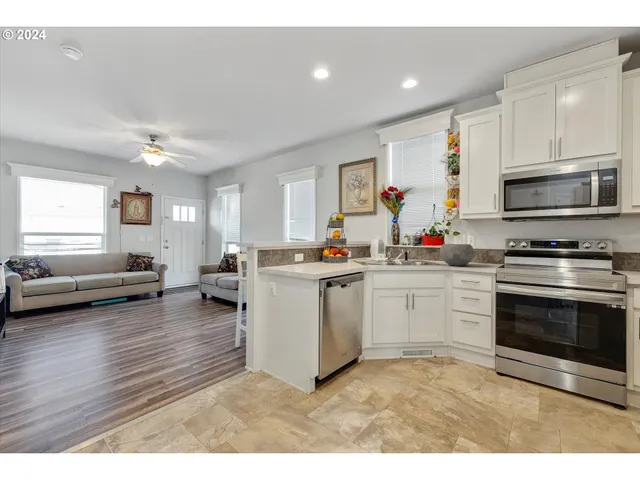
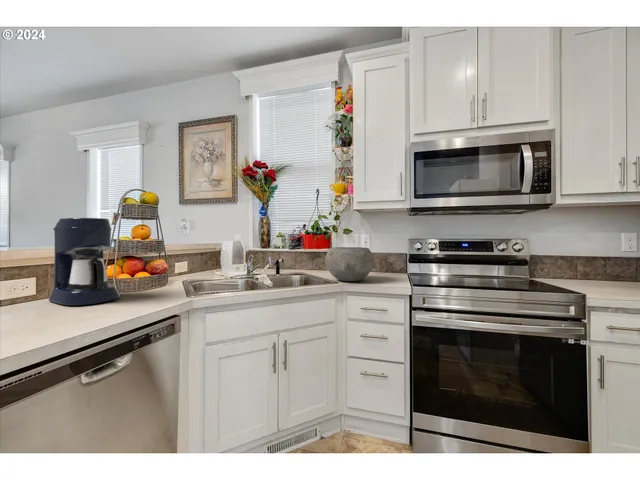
coffee maker: none [304,228,332,267] -> present [49,218,120,305]

